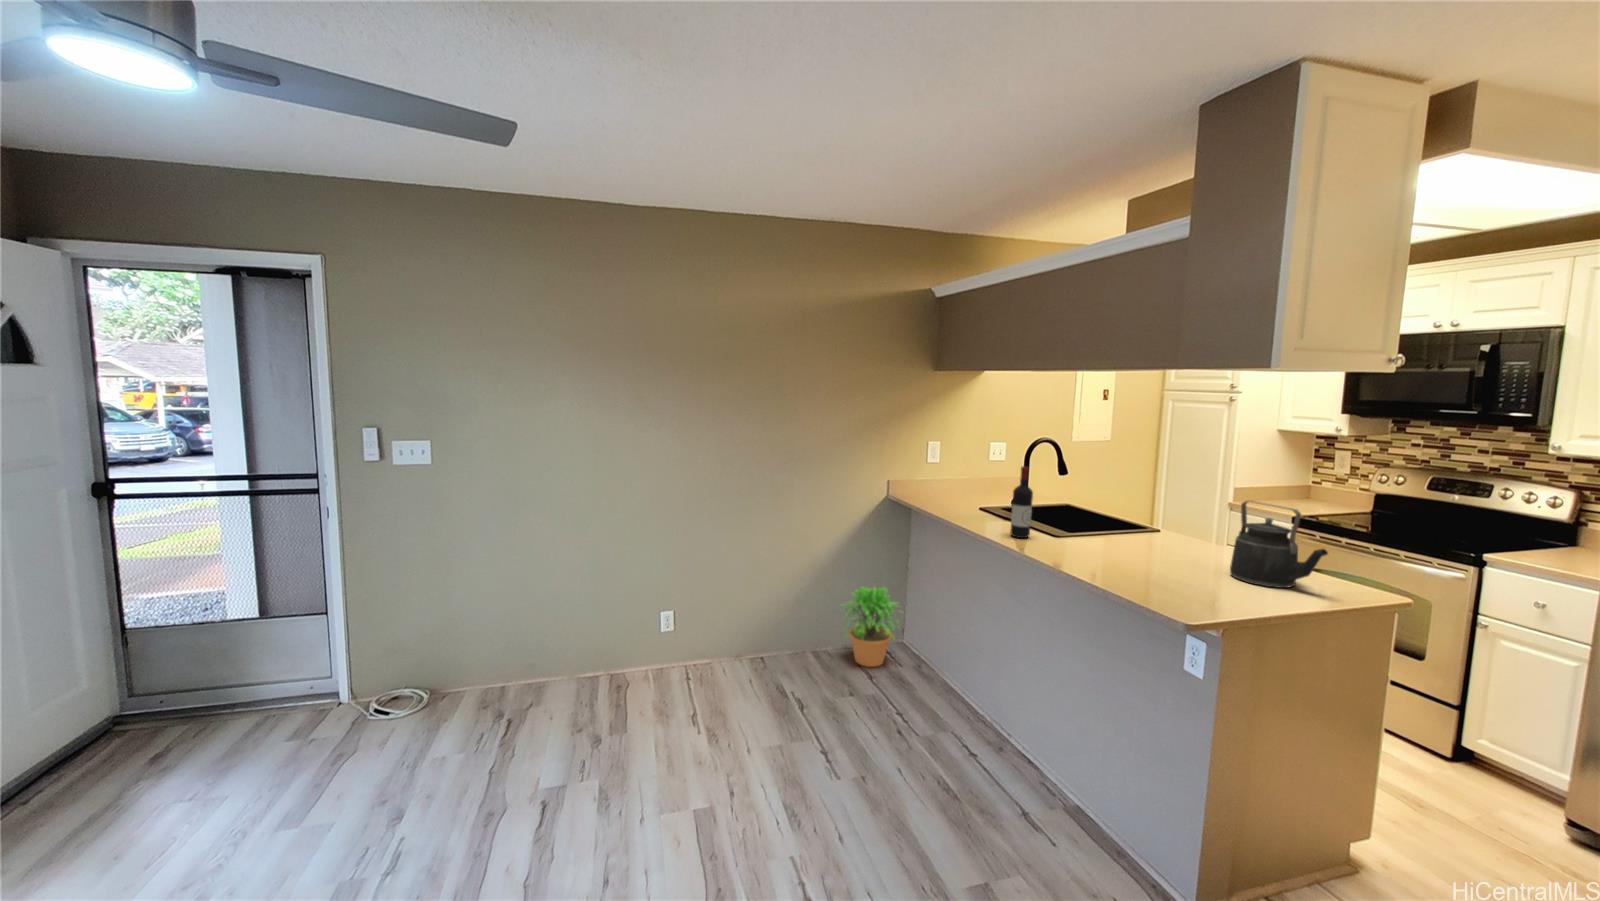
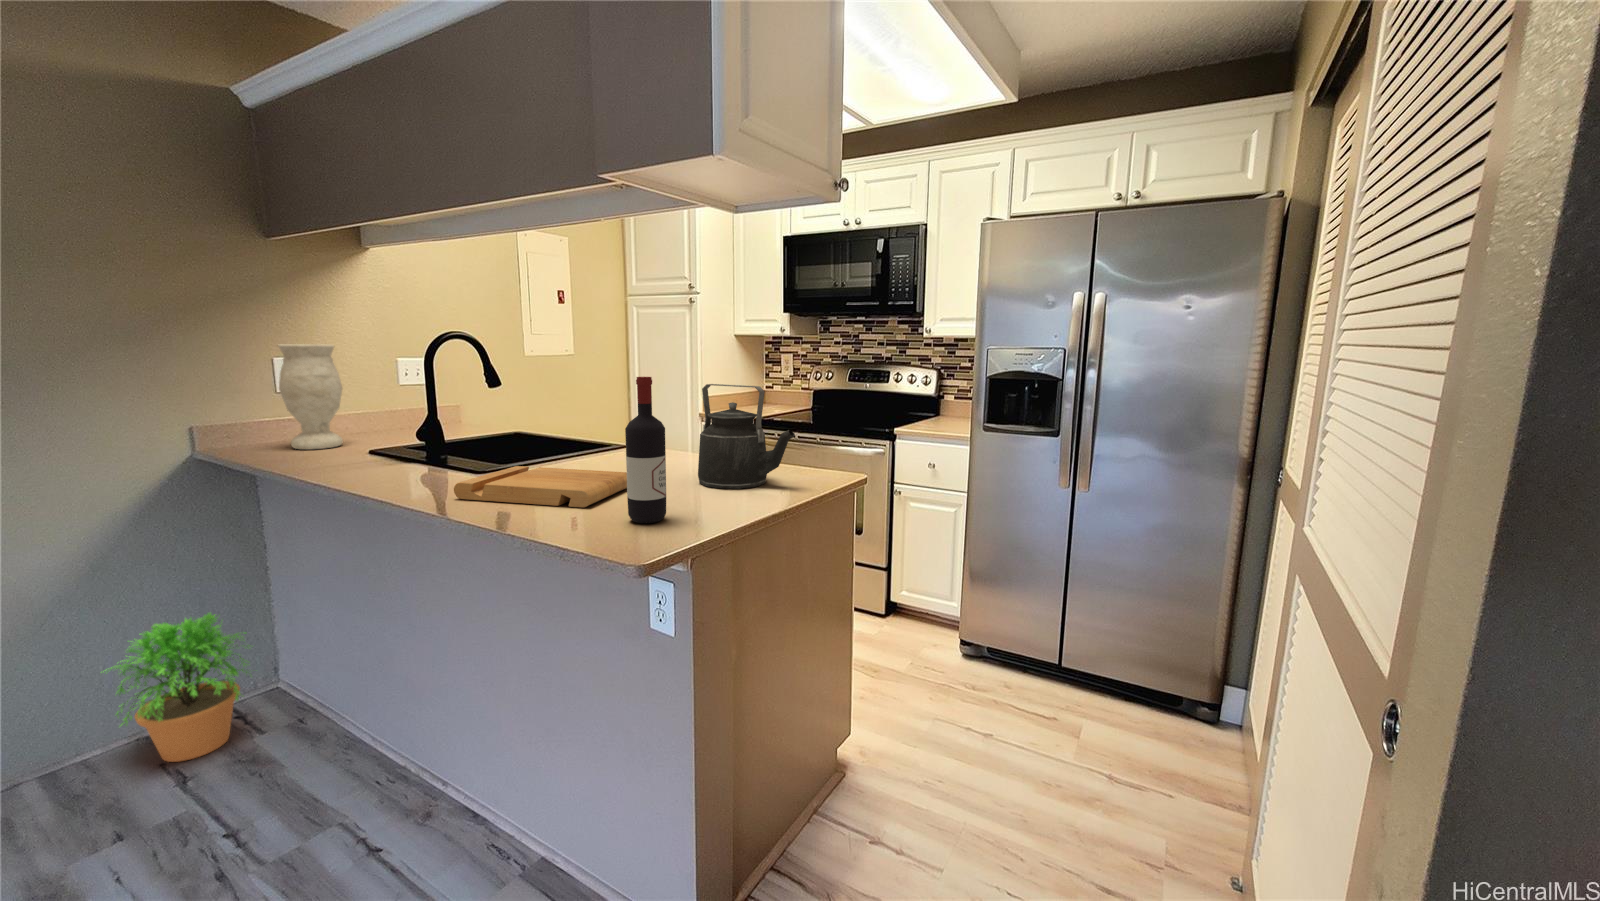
vase: none [934,435,966,501] -> present [278,344,343,450]
wine bottle: present [1011,466,1033,538] -> present [625,377,666,523]
cutting board: none [1053,538,1175,577] -> present [454,466,627,507]

